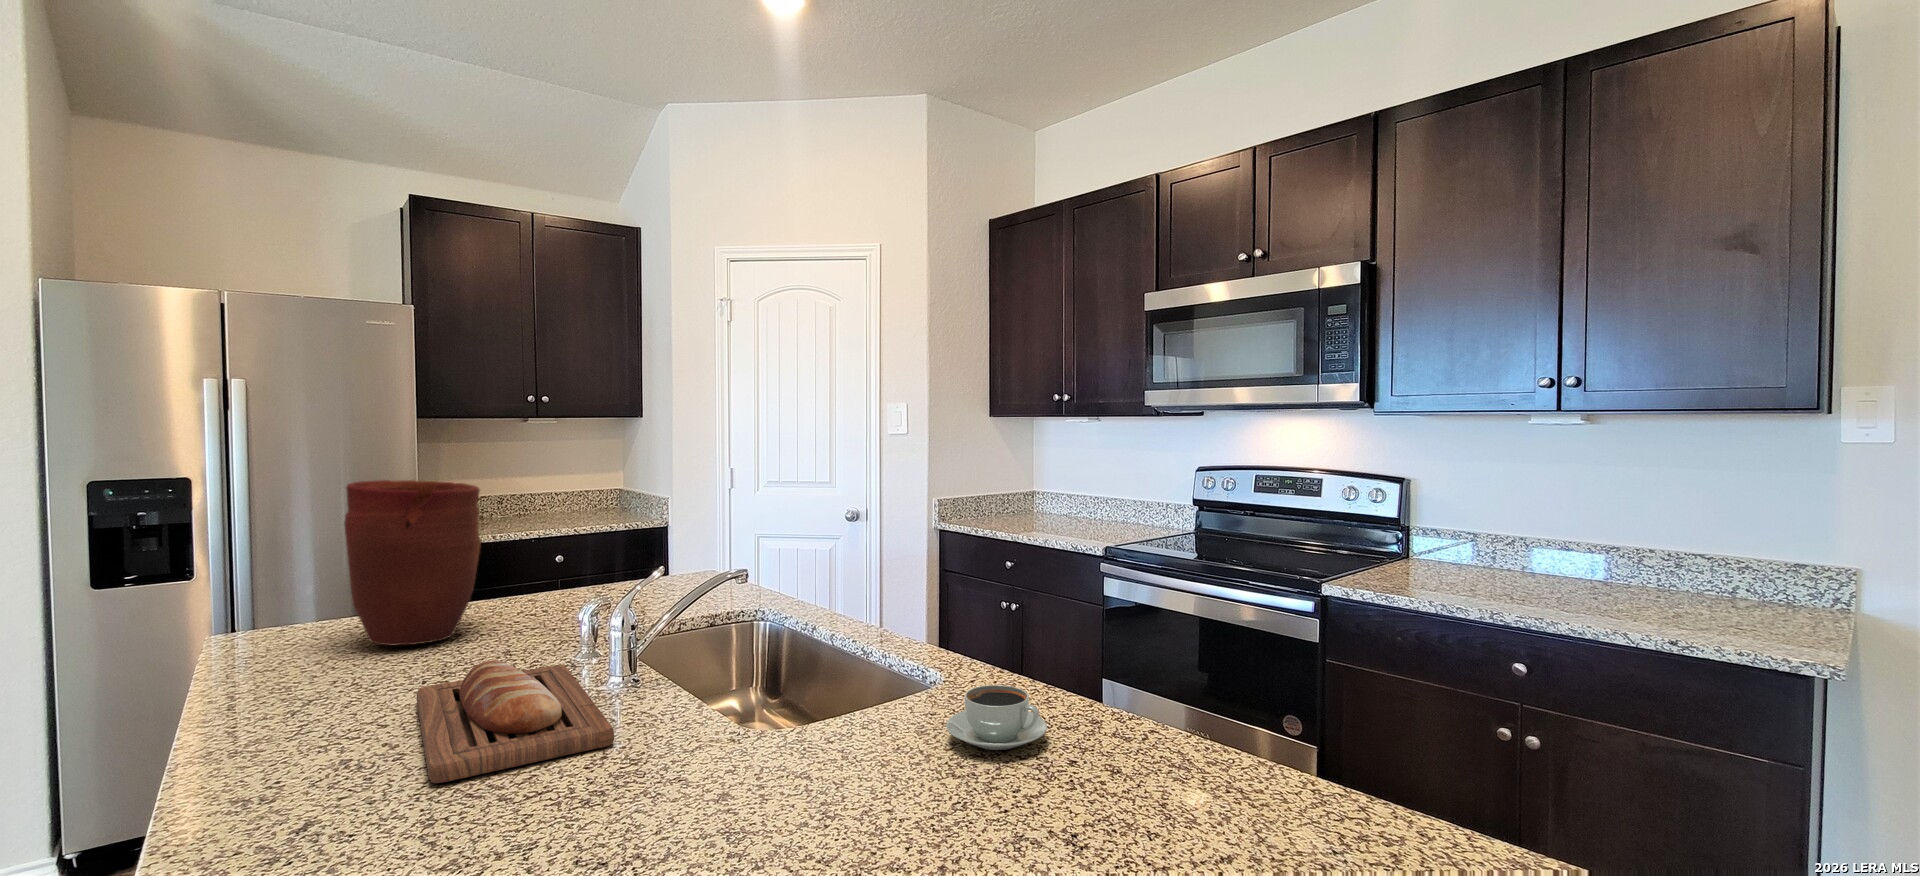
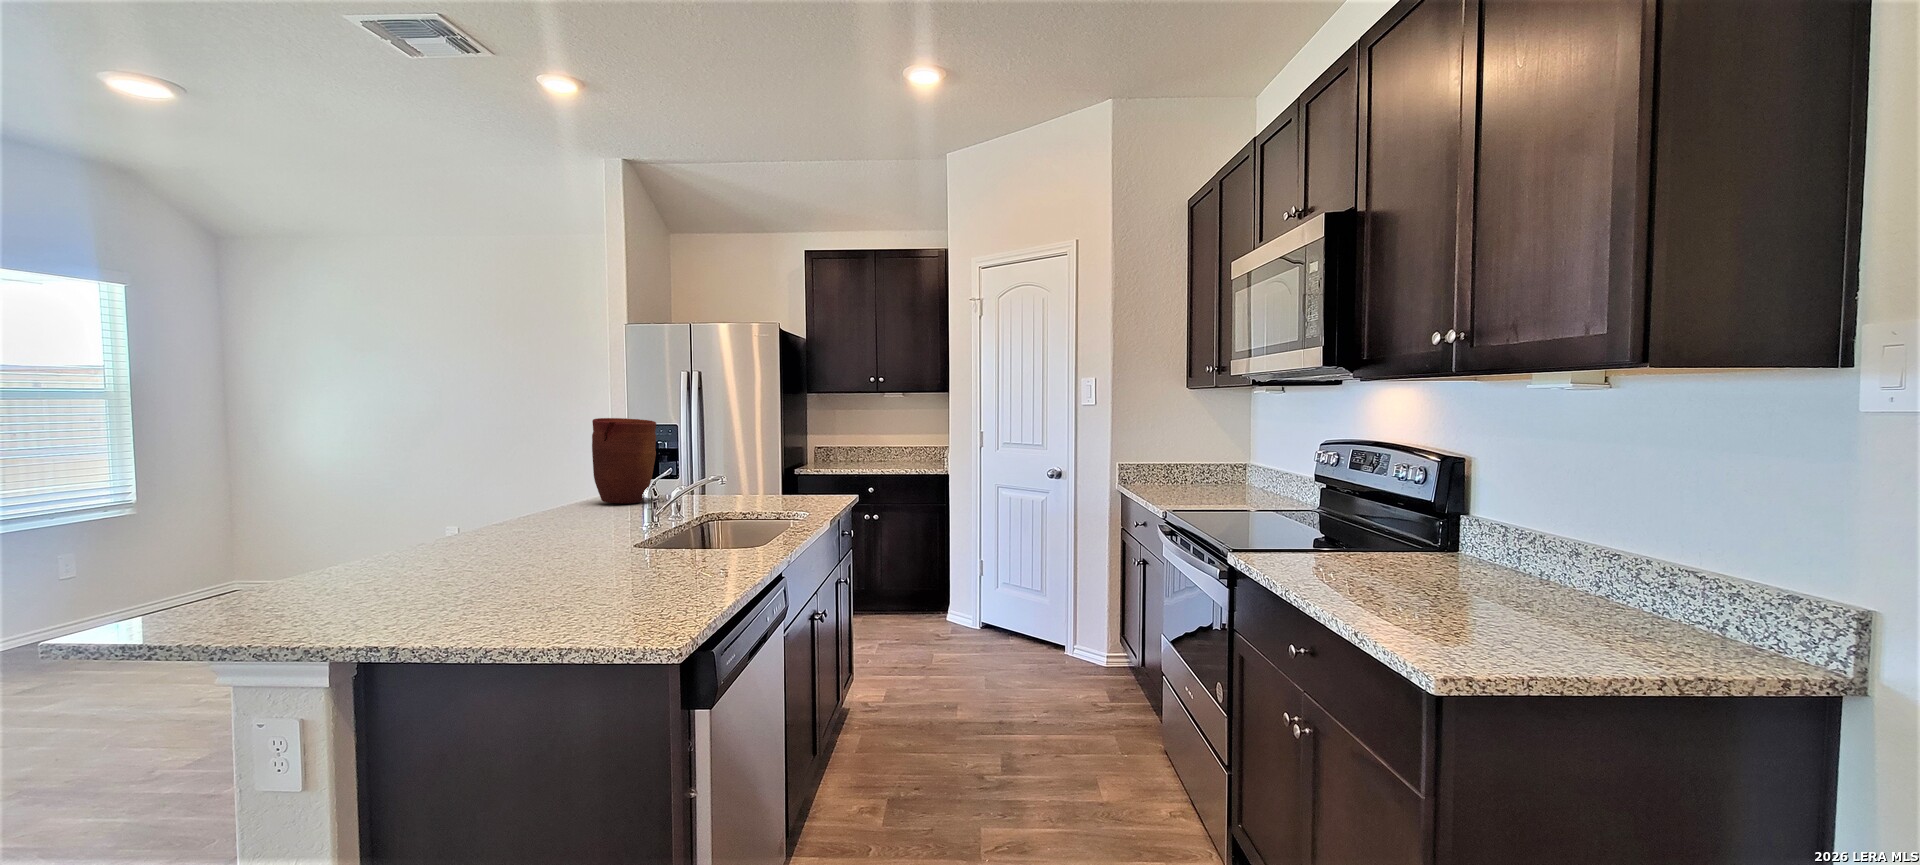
bread loaf: present [417,660,614,783] -> none [474,502,613,538]
coffee cup: present [946,685,1047,750] -> none [603,533,666,564]

